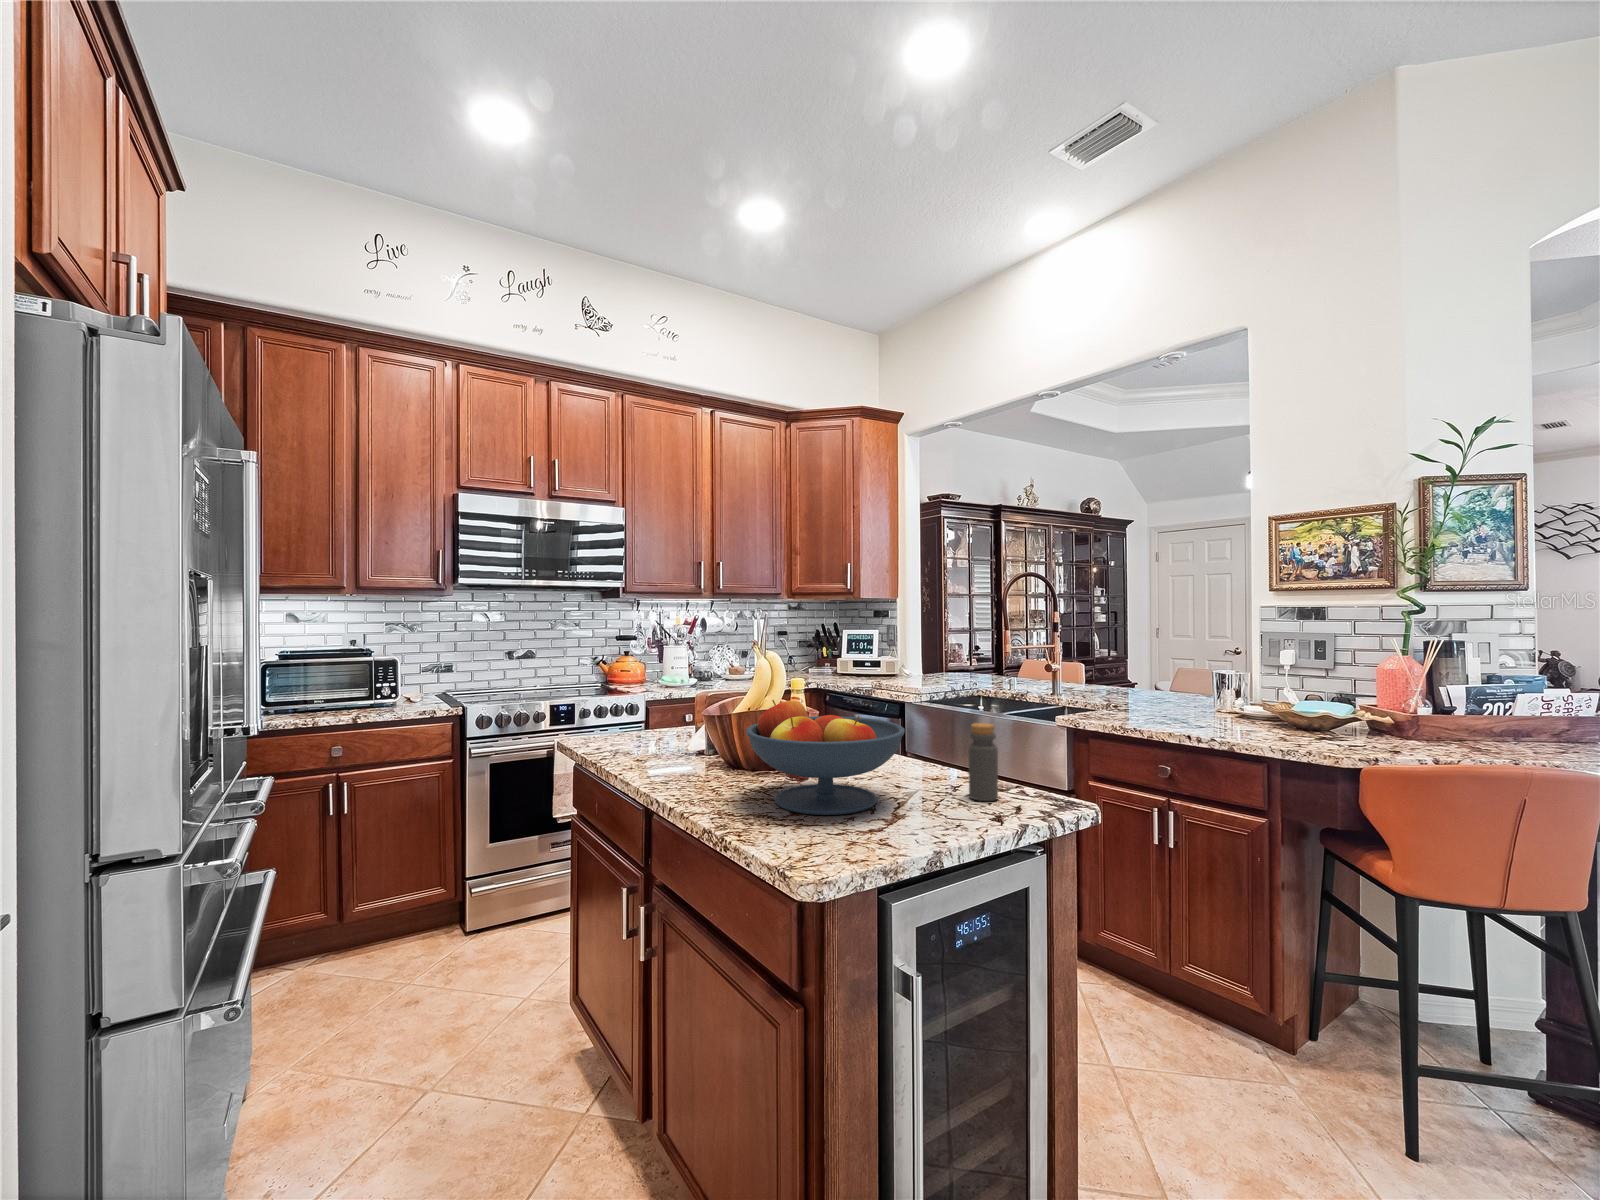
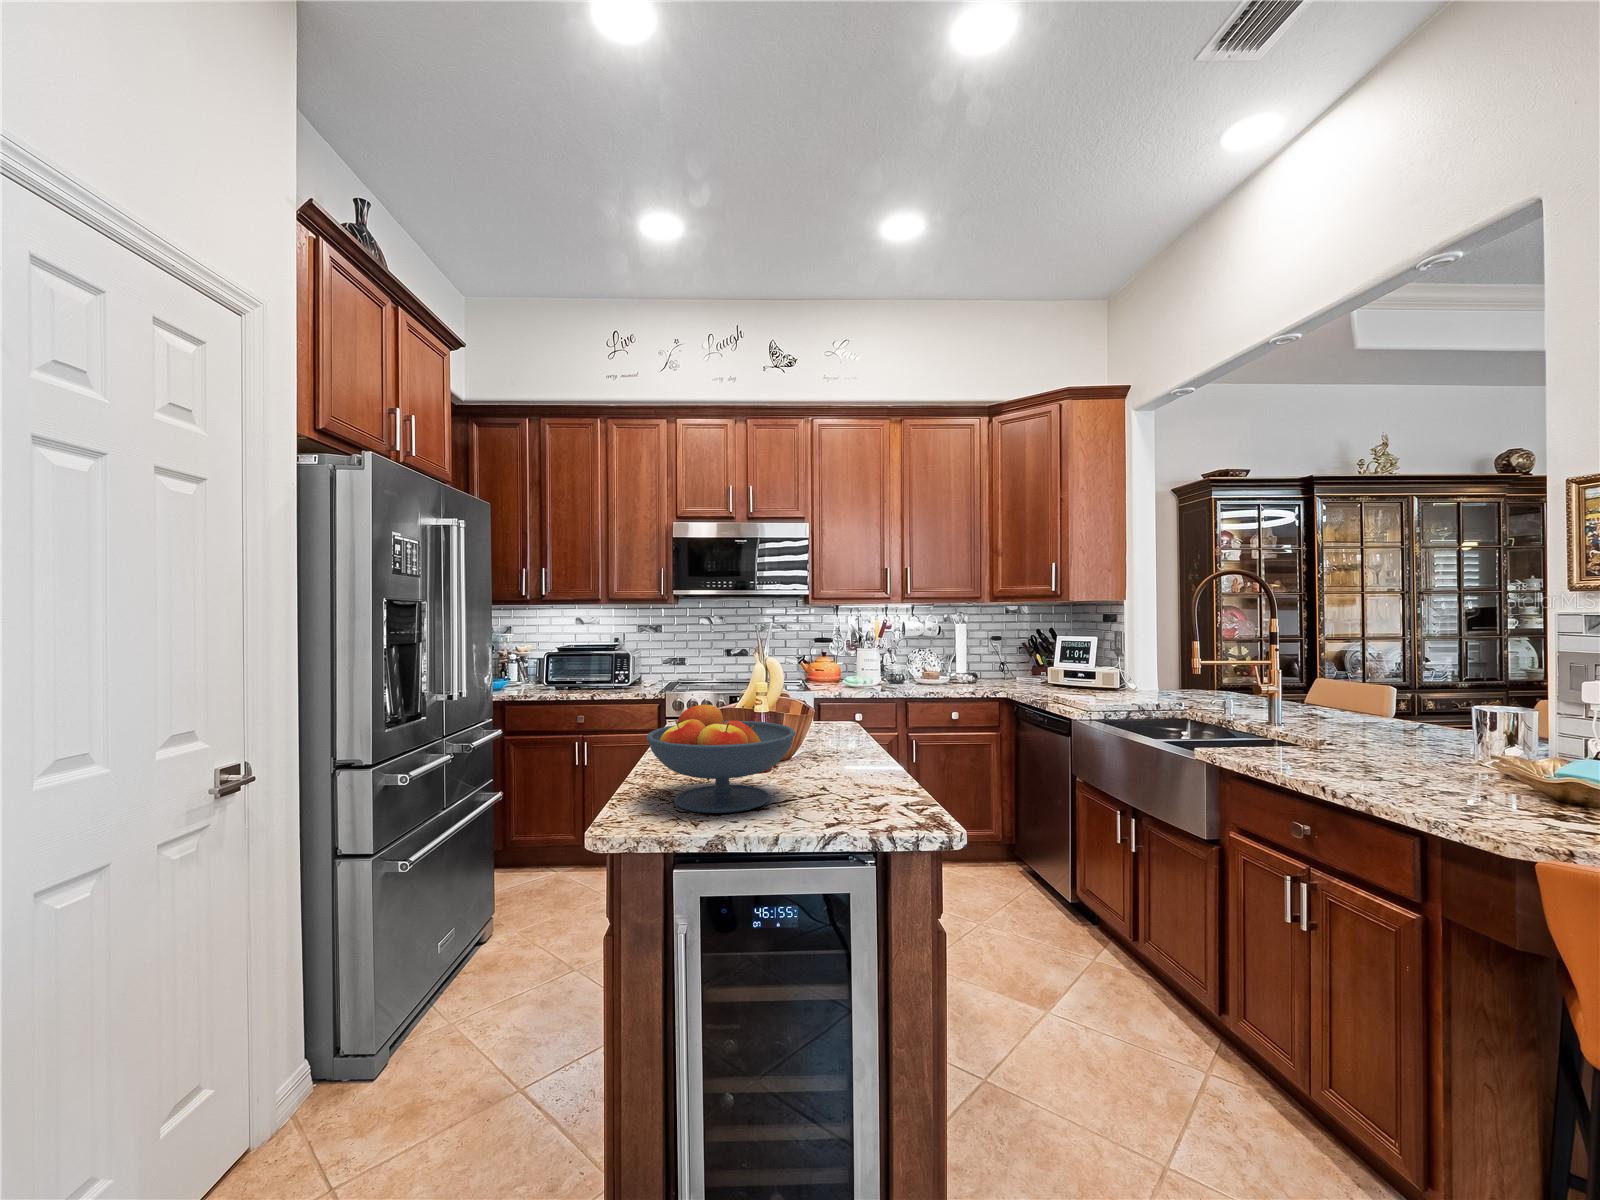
bottle: present [968,723,998,801] -> none [853,740,883,822]

